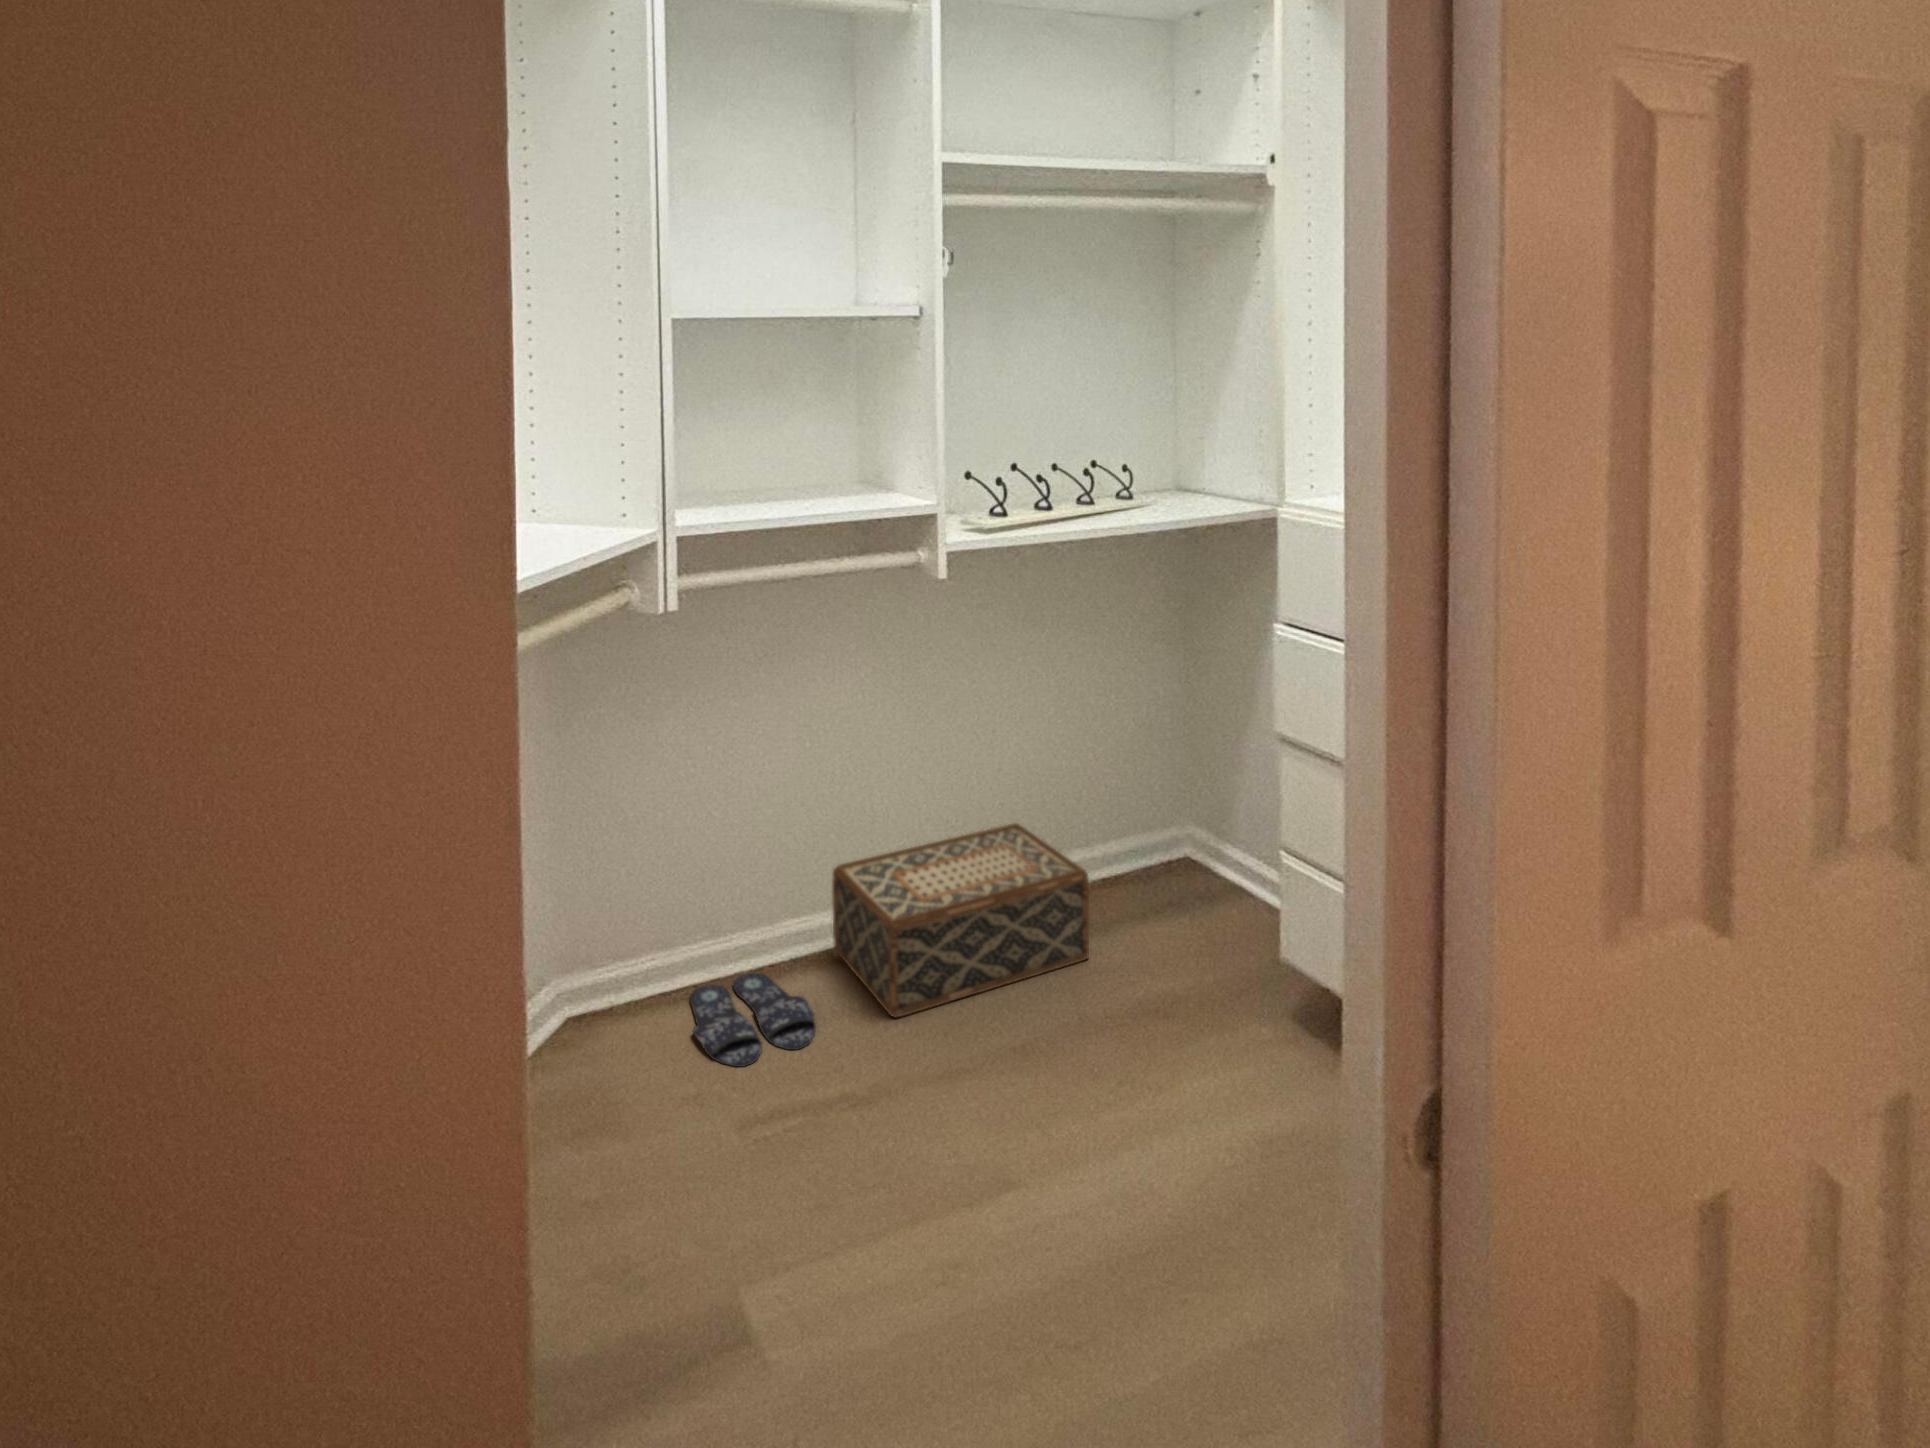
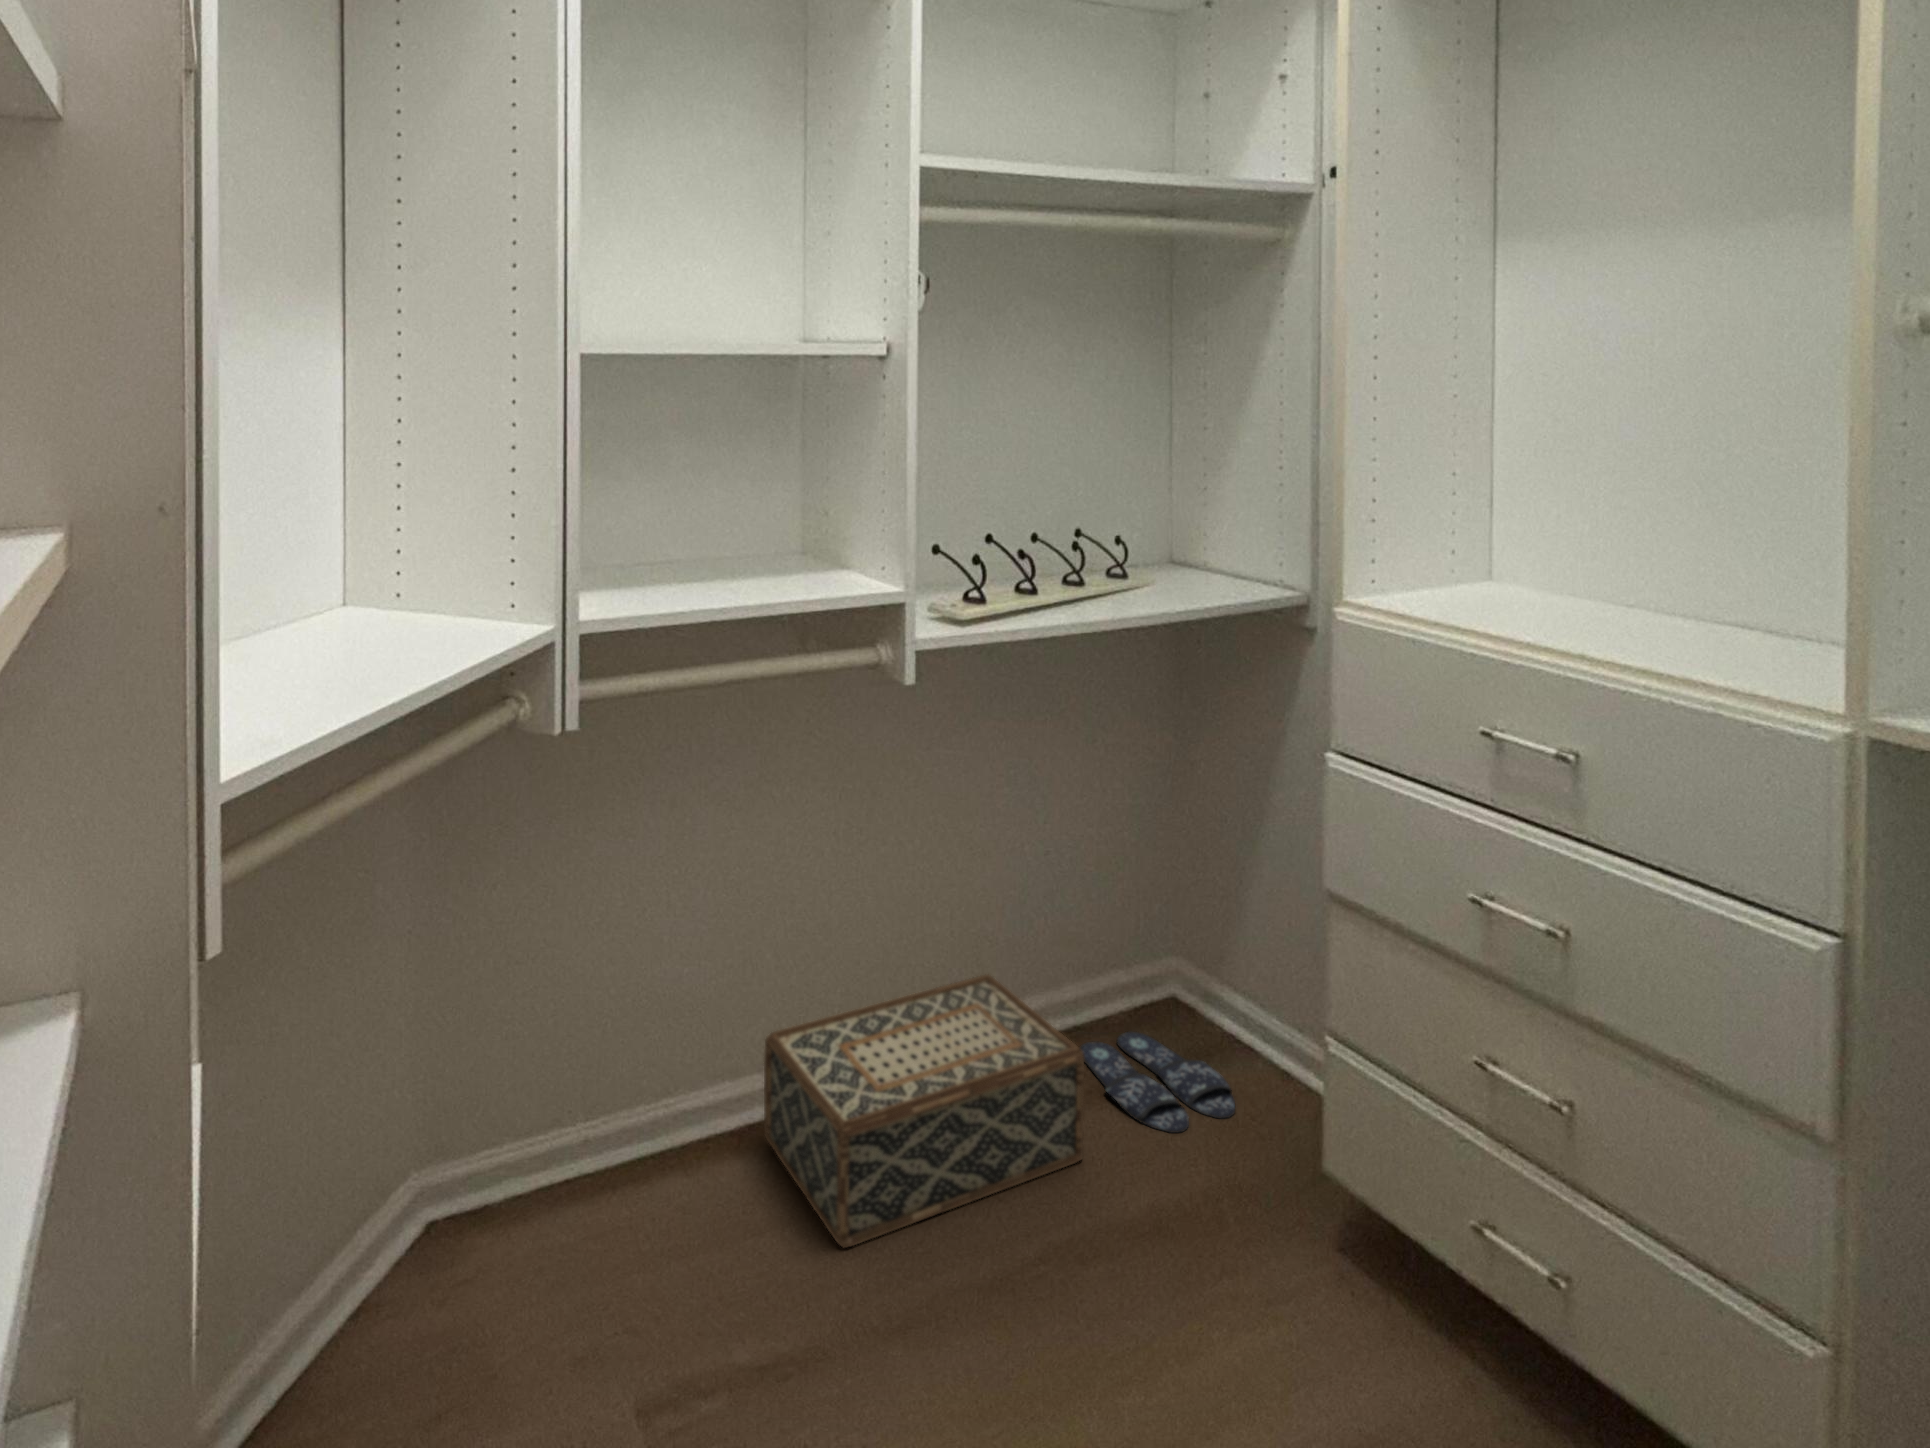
slippers: present [690,973,816,1067] -> present [1080,1032,1235,1133]

